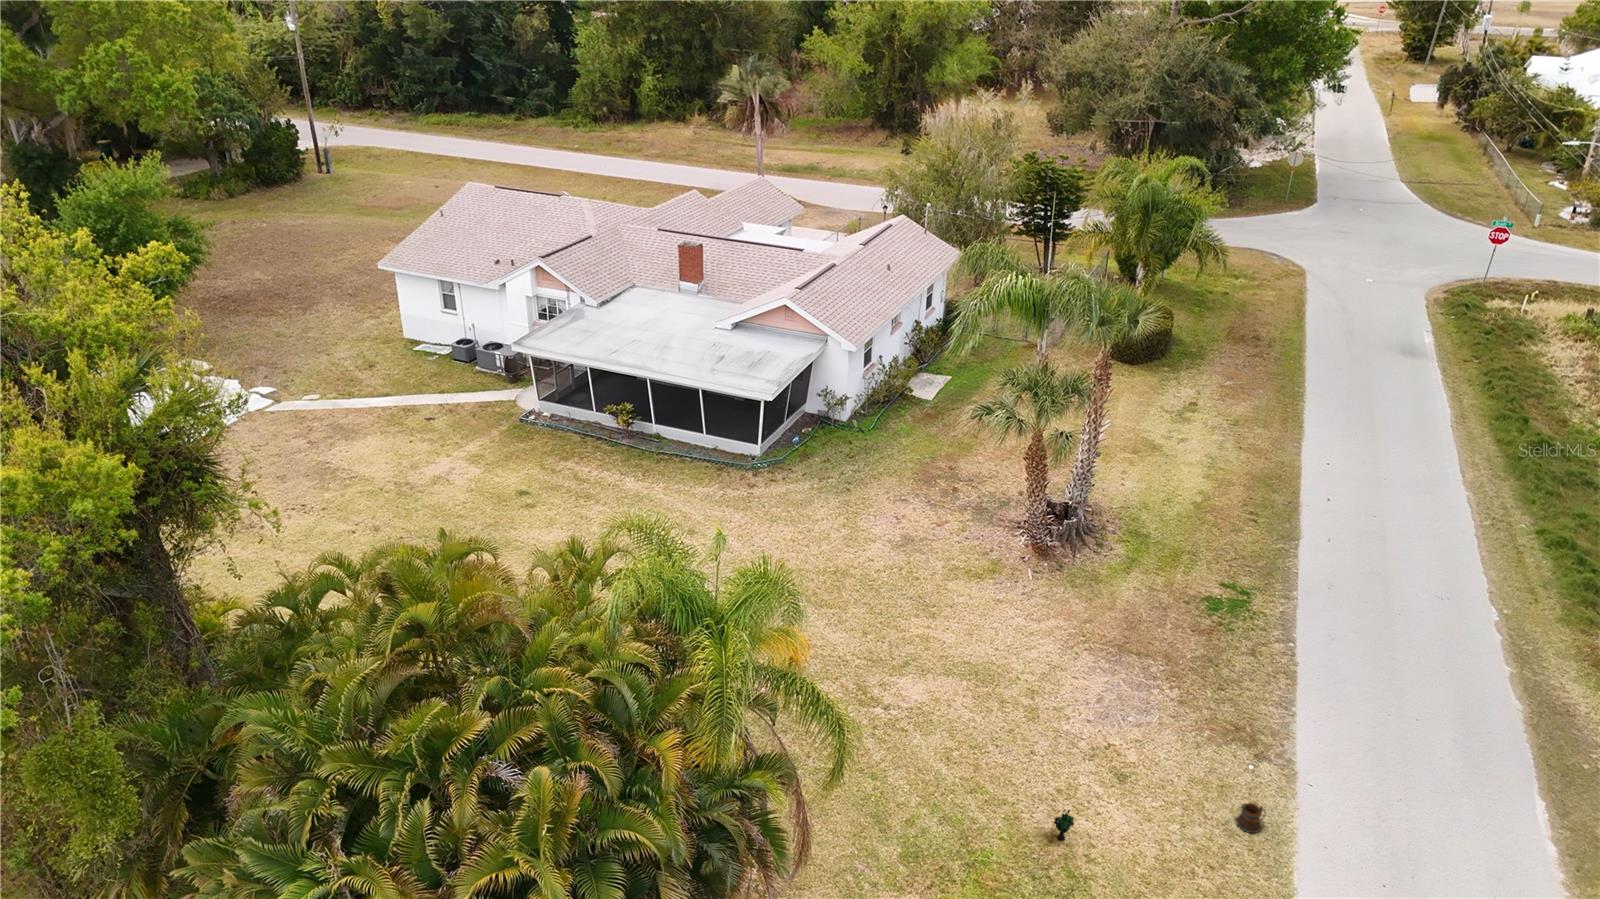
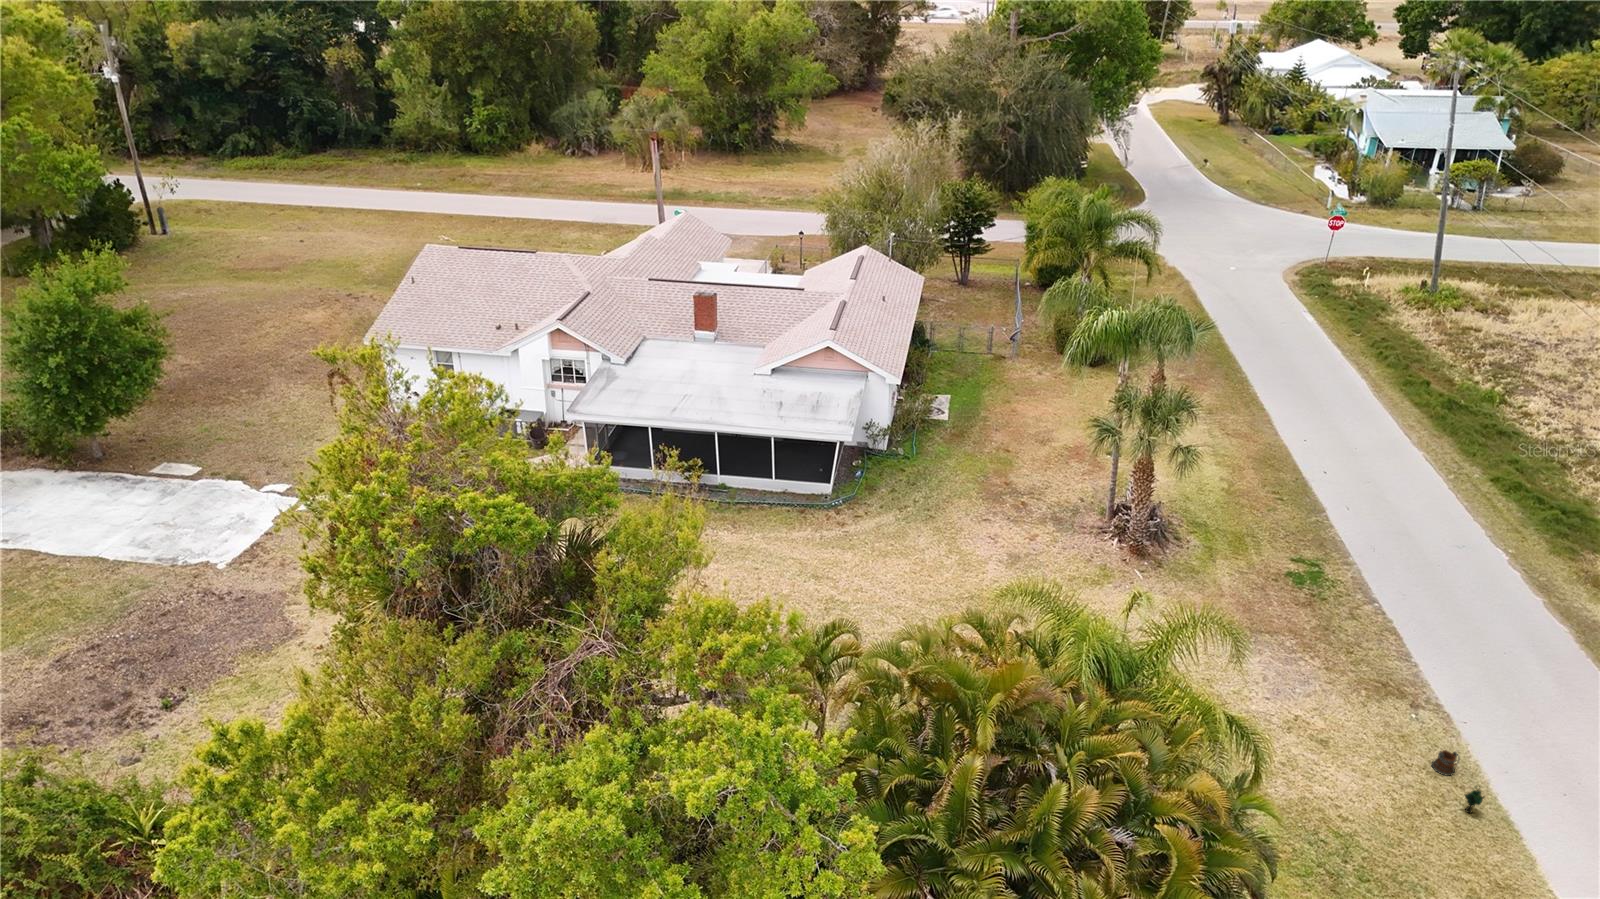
decorative plant: present [1054,809,1074,841] -> present [1465,787,1484,813]

